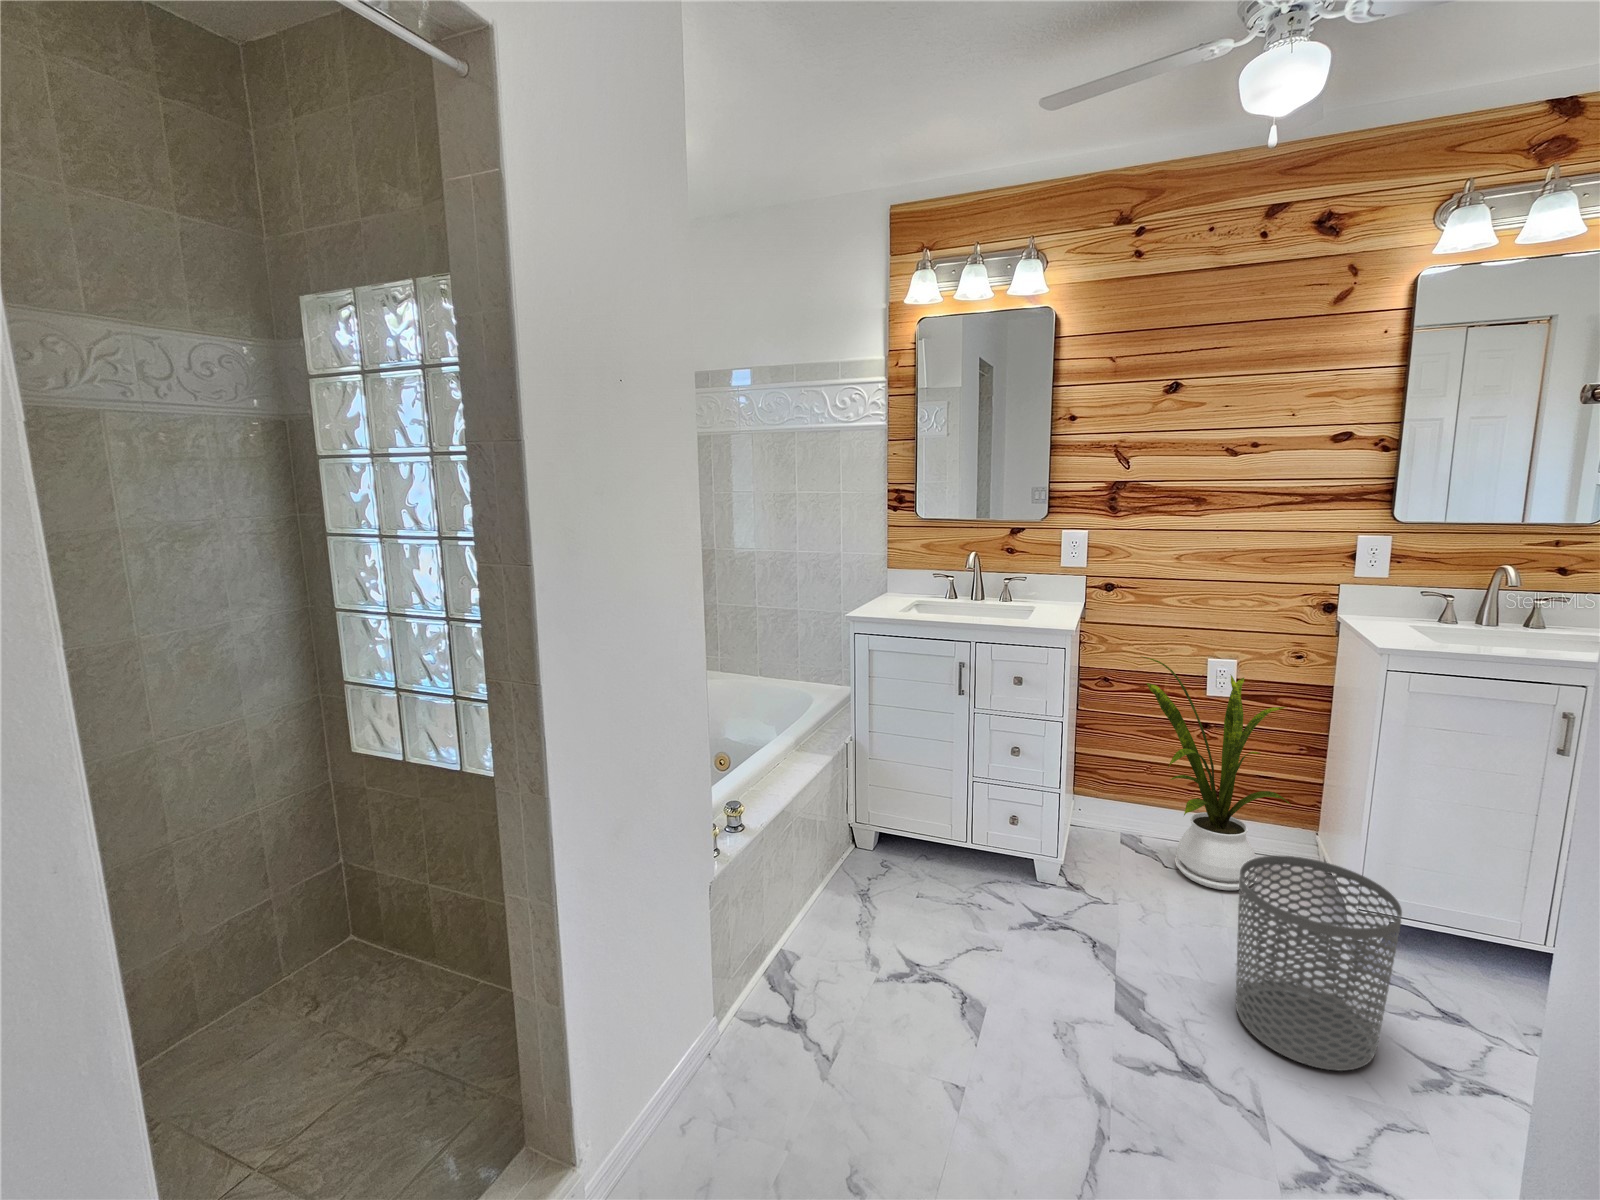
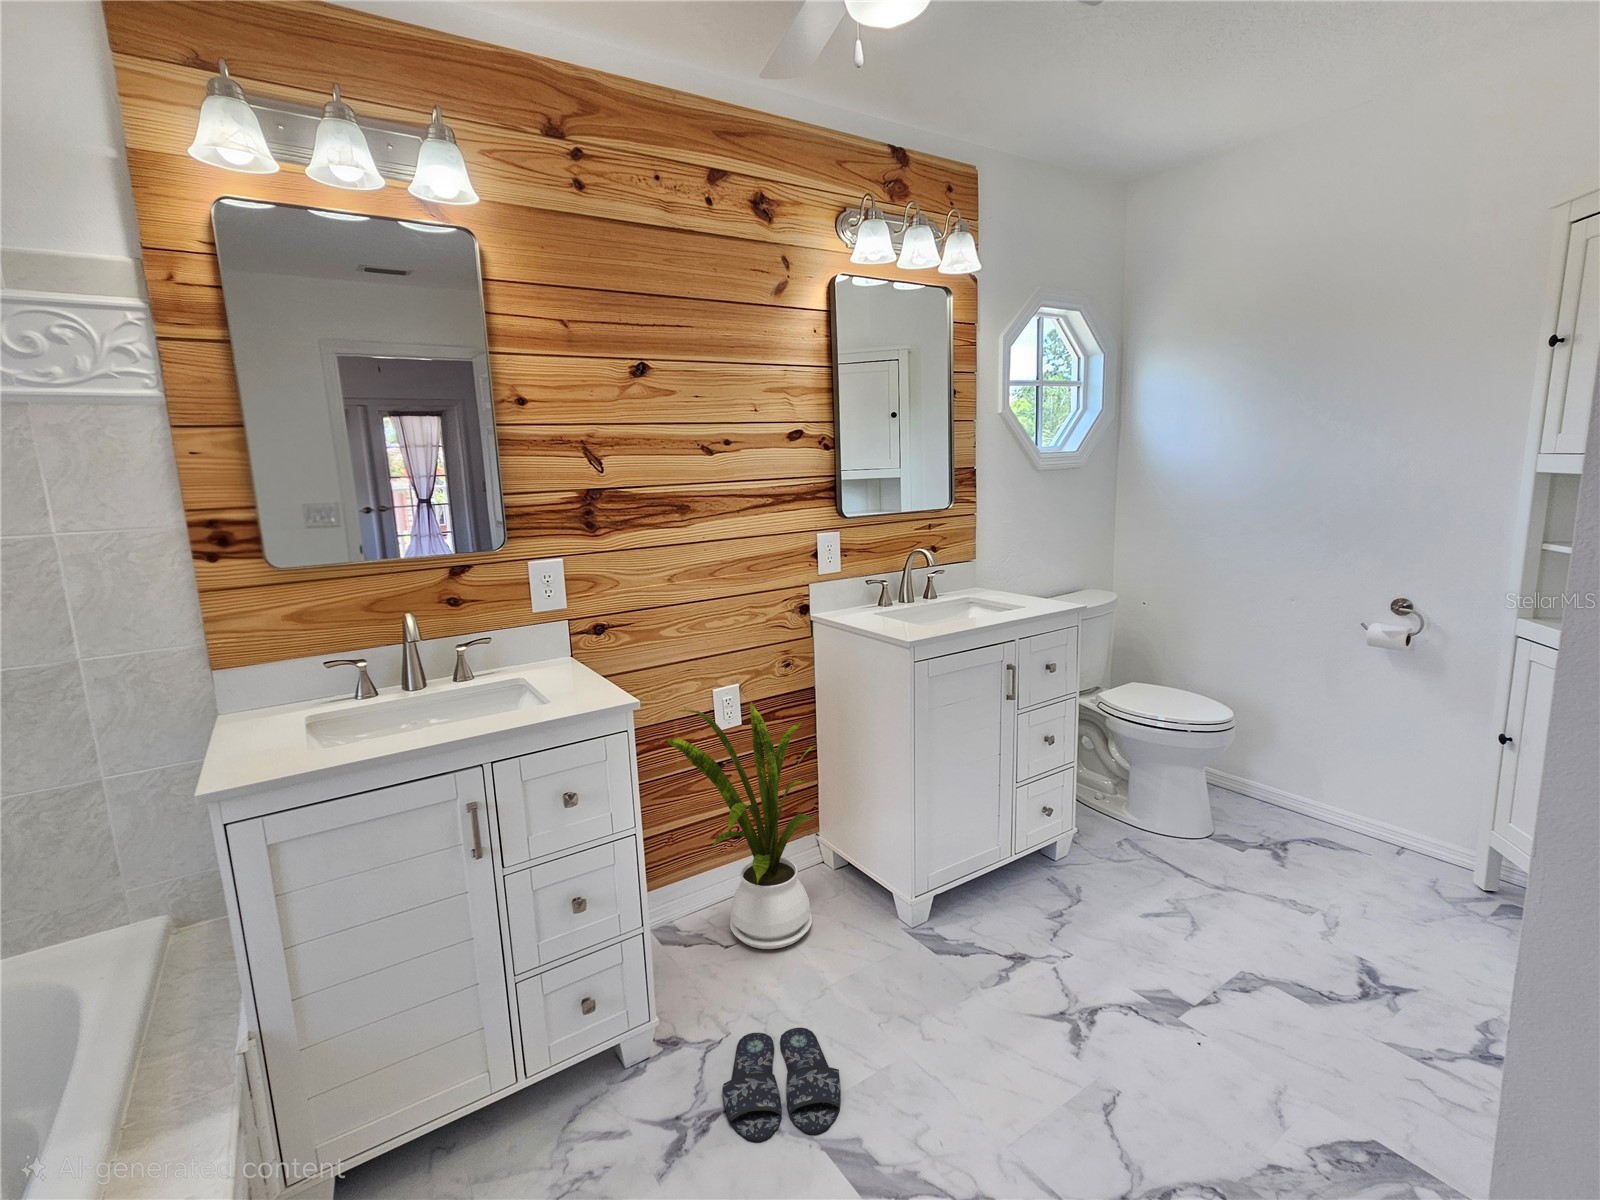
waste bin: present [1236,855,1402,1071] -> none [911,878,1061,1114]
slippers: none [1071,909,1176,974] -> present [722,1028,841,1142]

